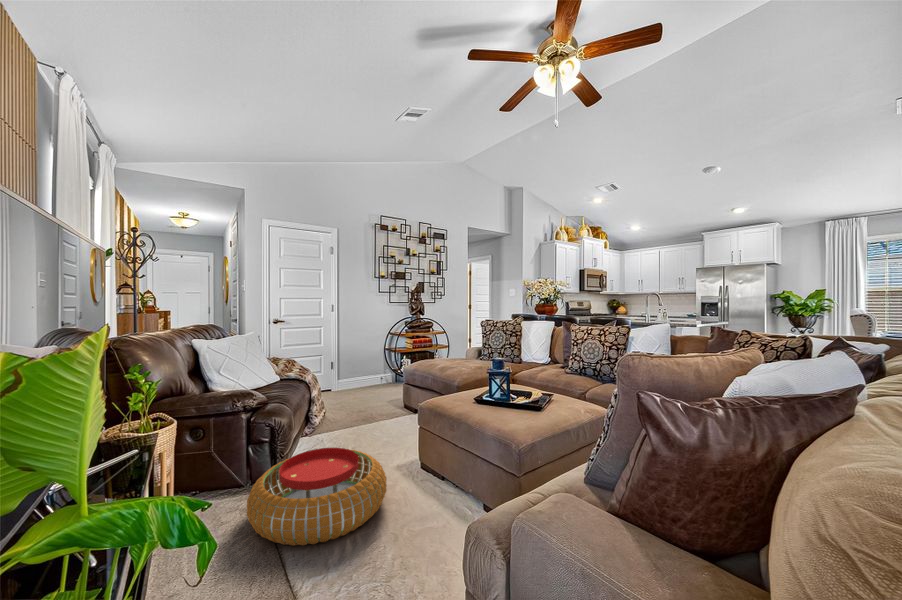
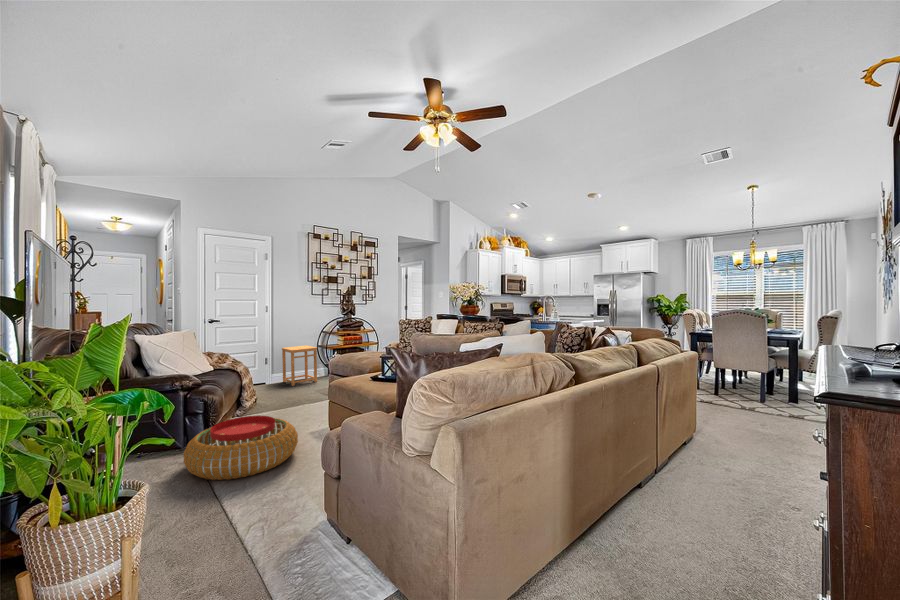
side table: none [348,348,386,394] -> present [282,345,317,386]

